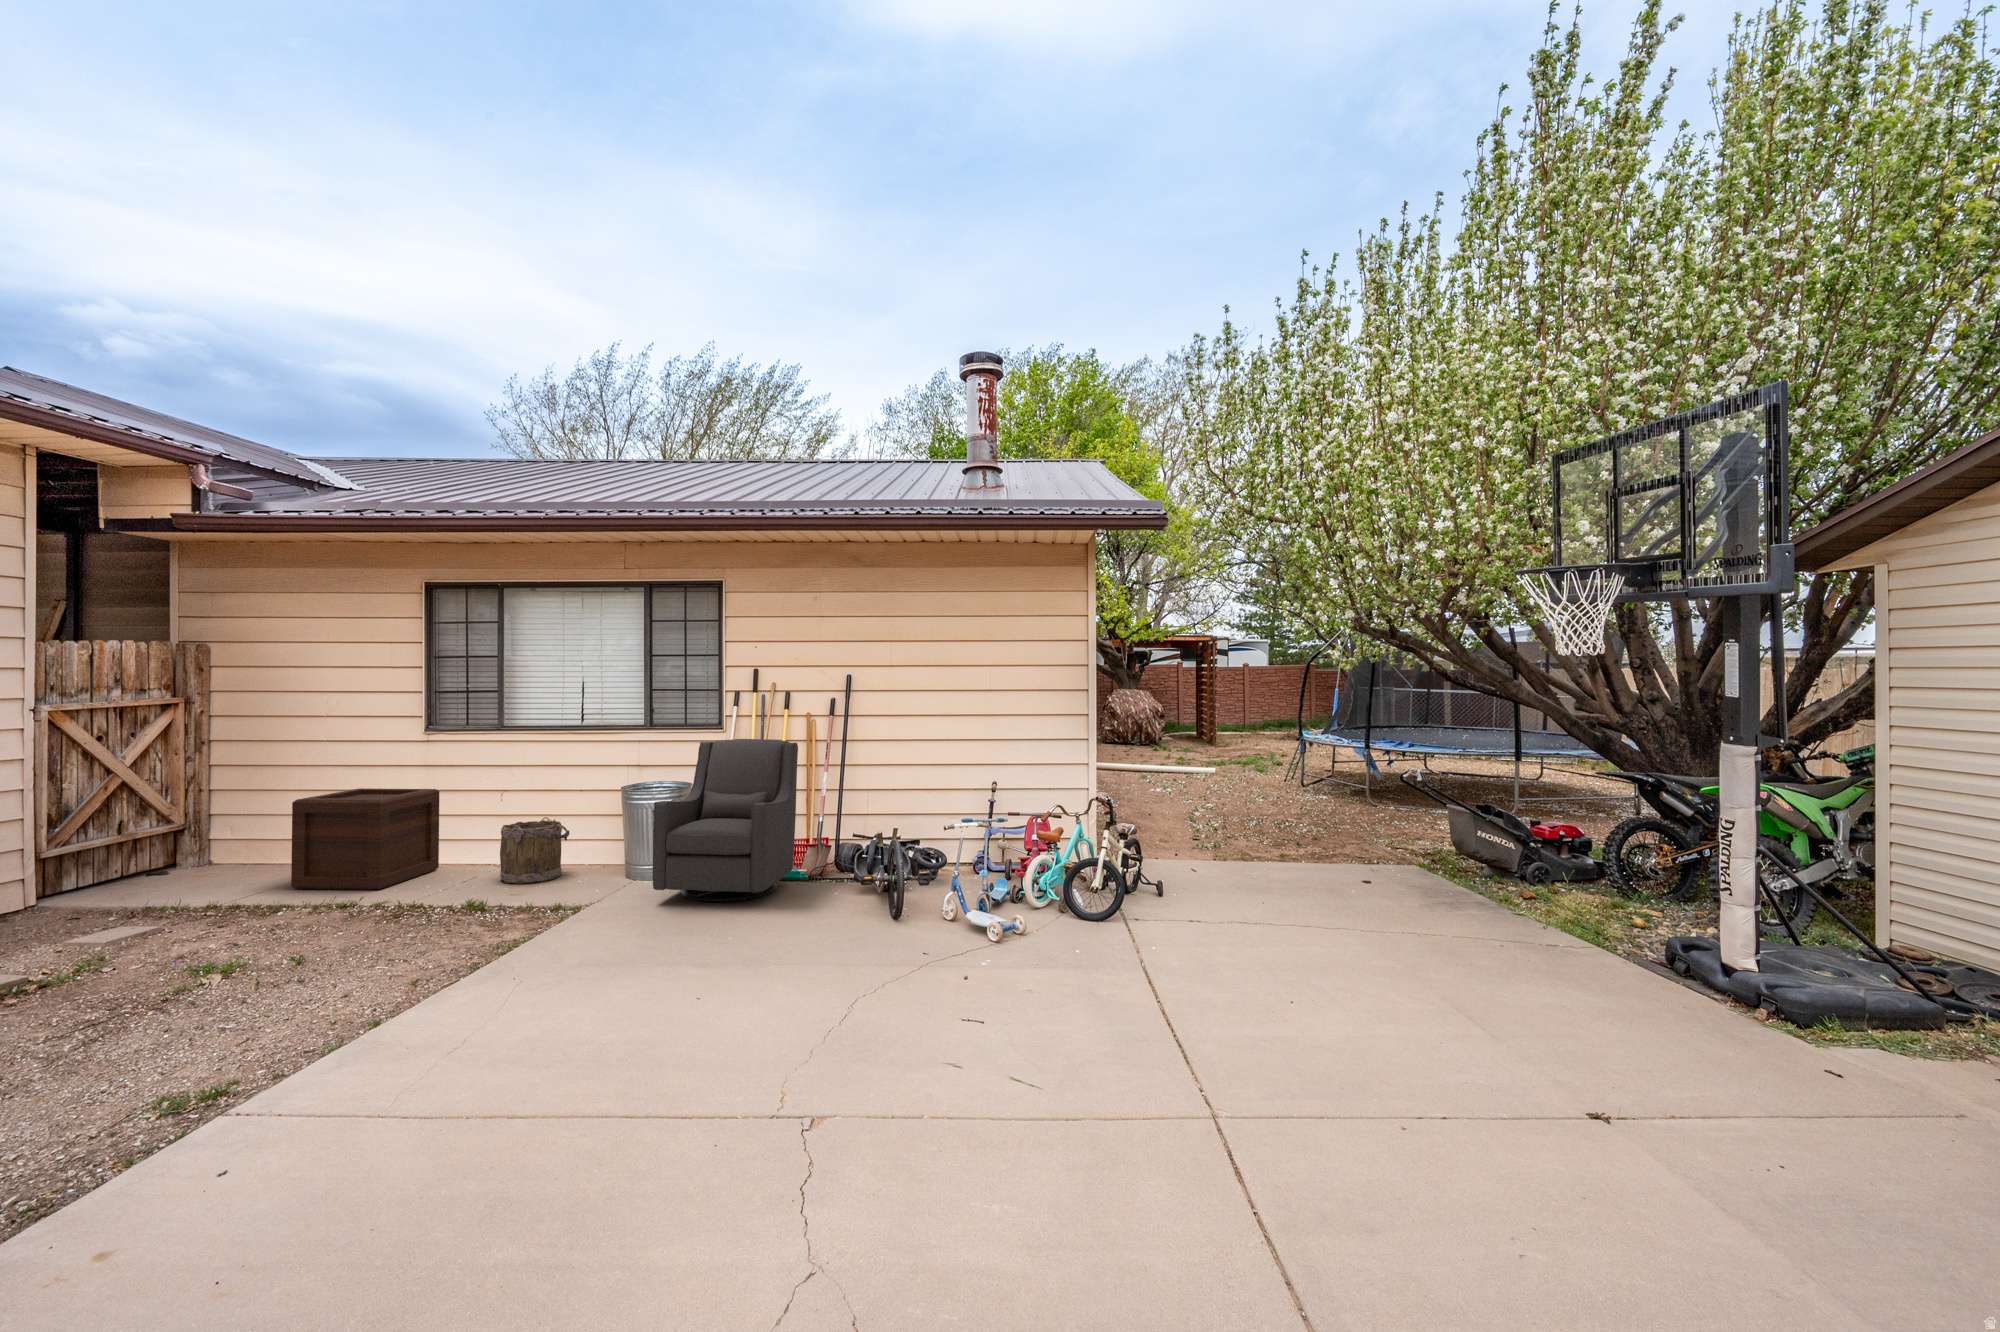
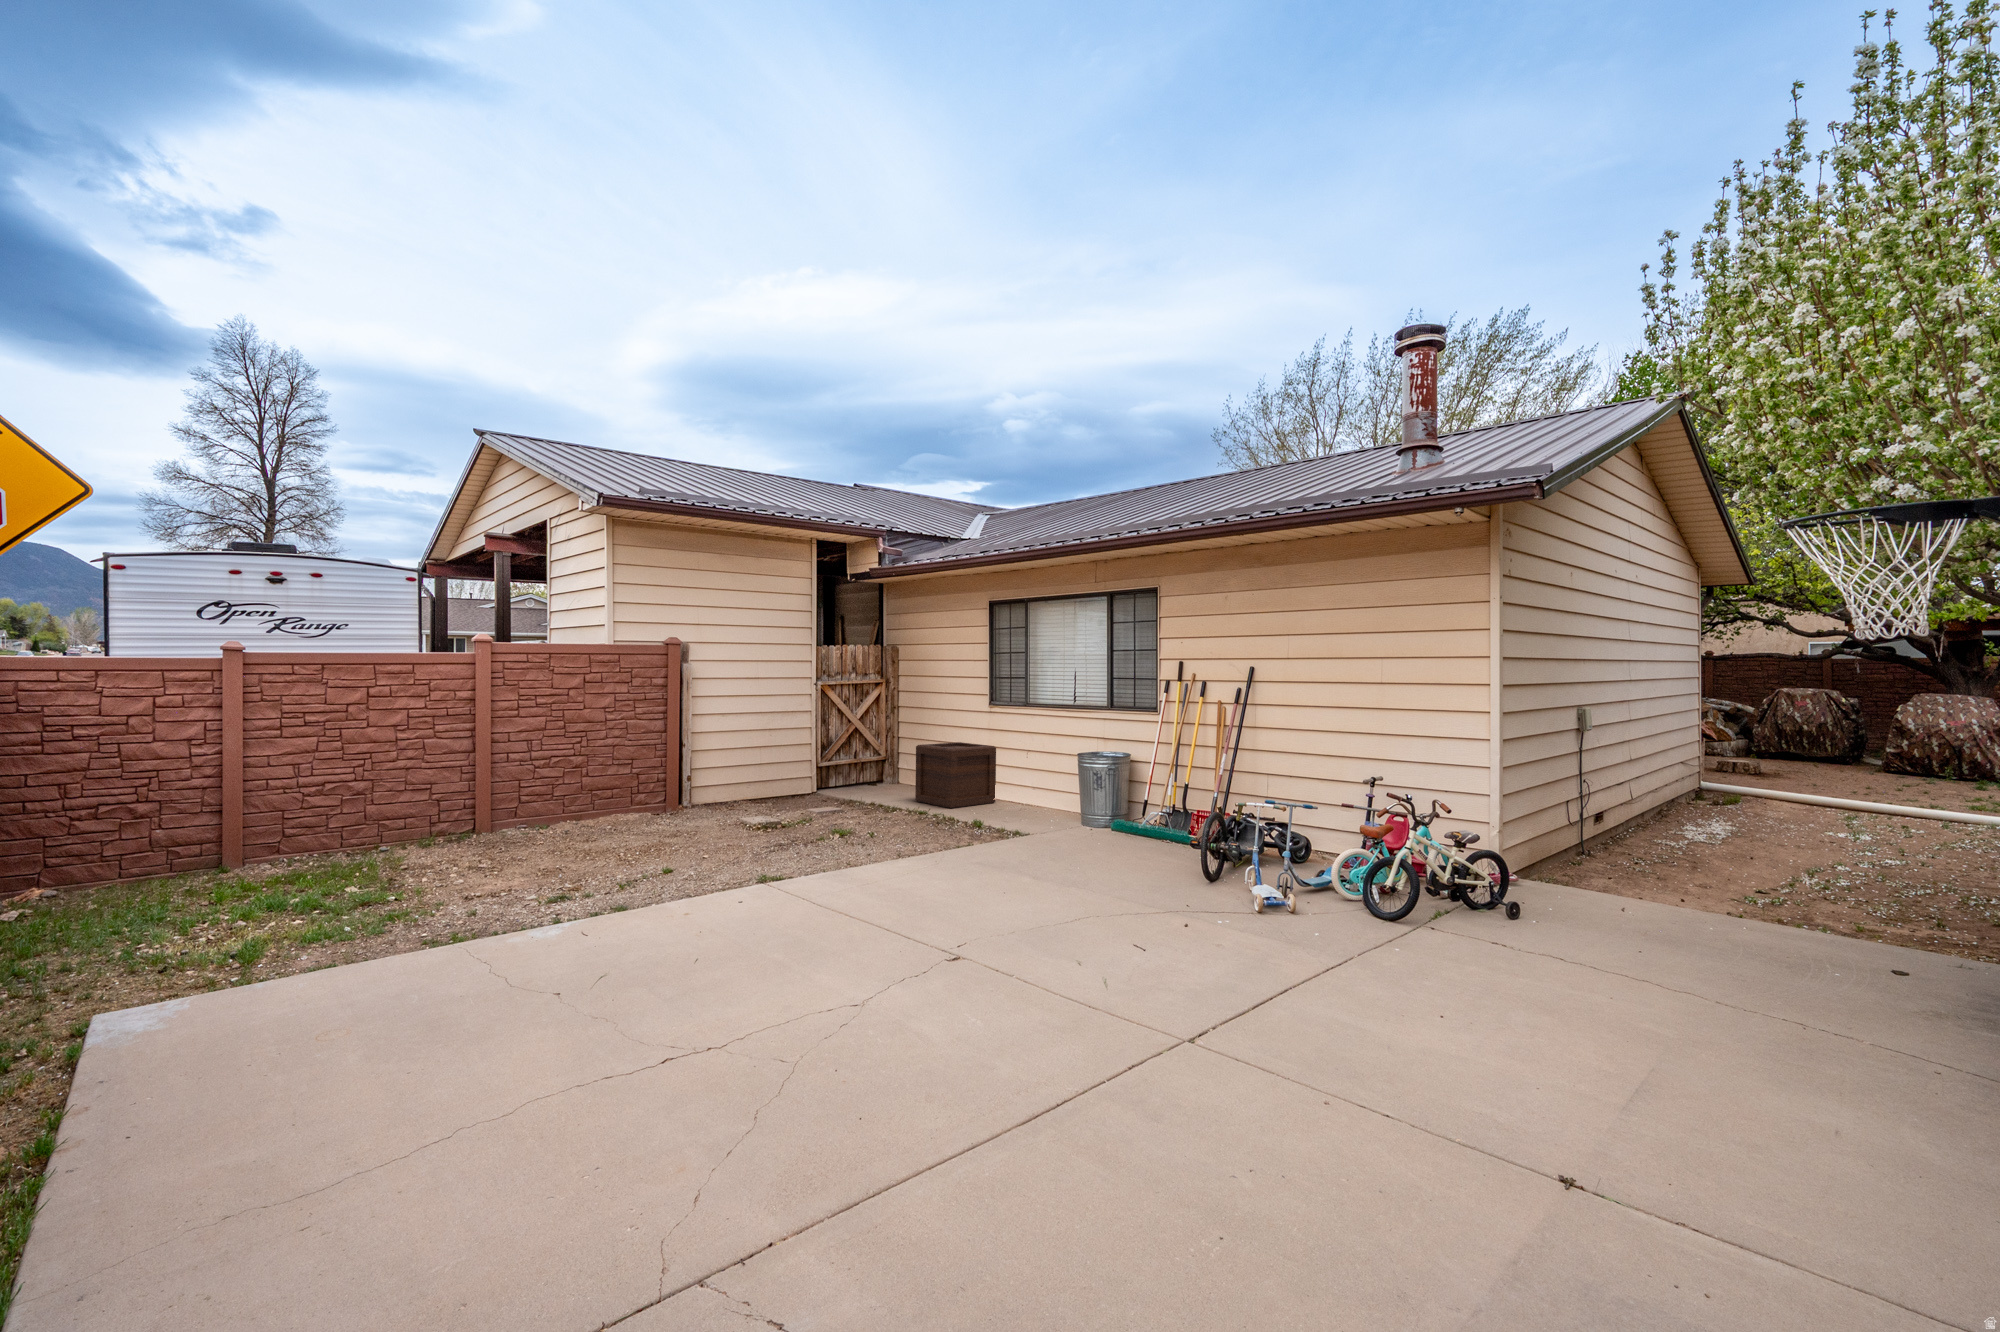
chair: present [653,739,798,902] -> none [1070,721,1200,850]
bucket: present [500,817,569,884] -> none [1014,772,1058,818]

